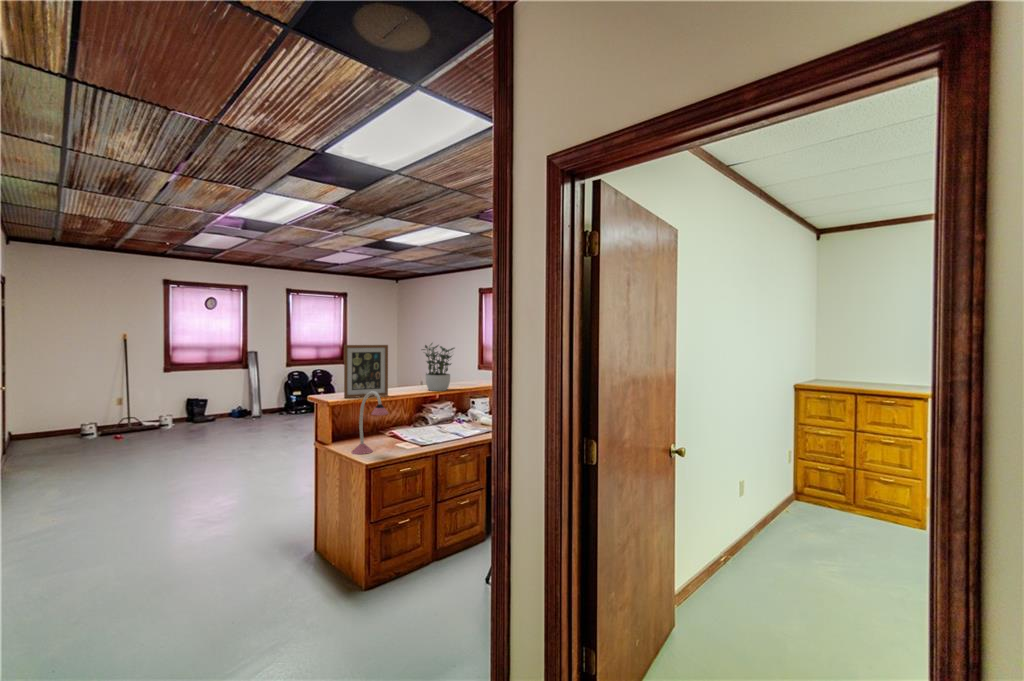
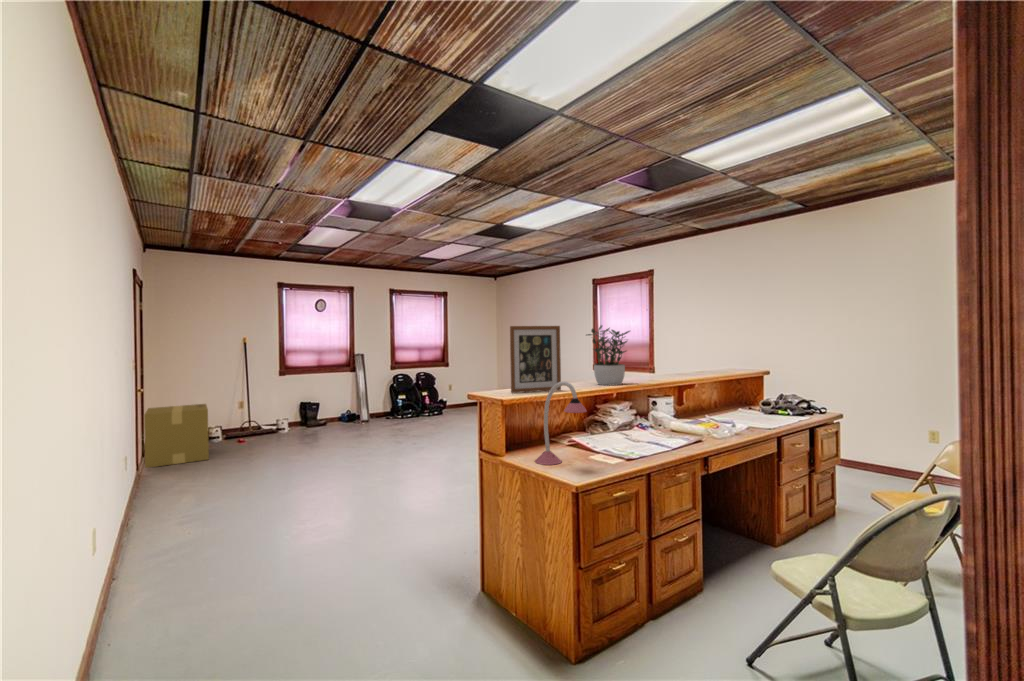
cardboard box: none [9,400,81,465] -> present [144,404,209,468]

